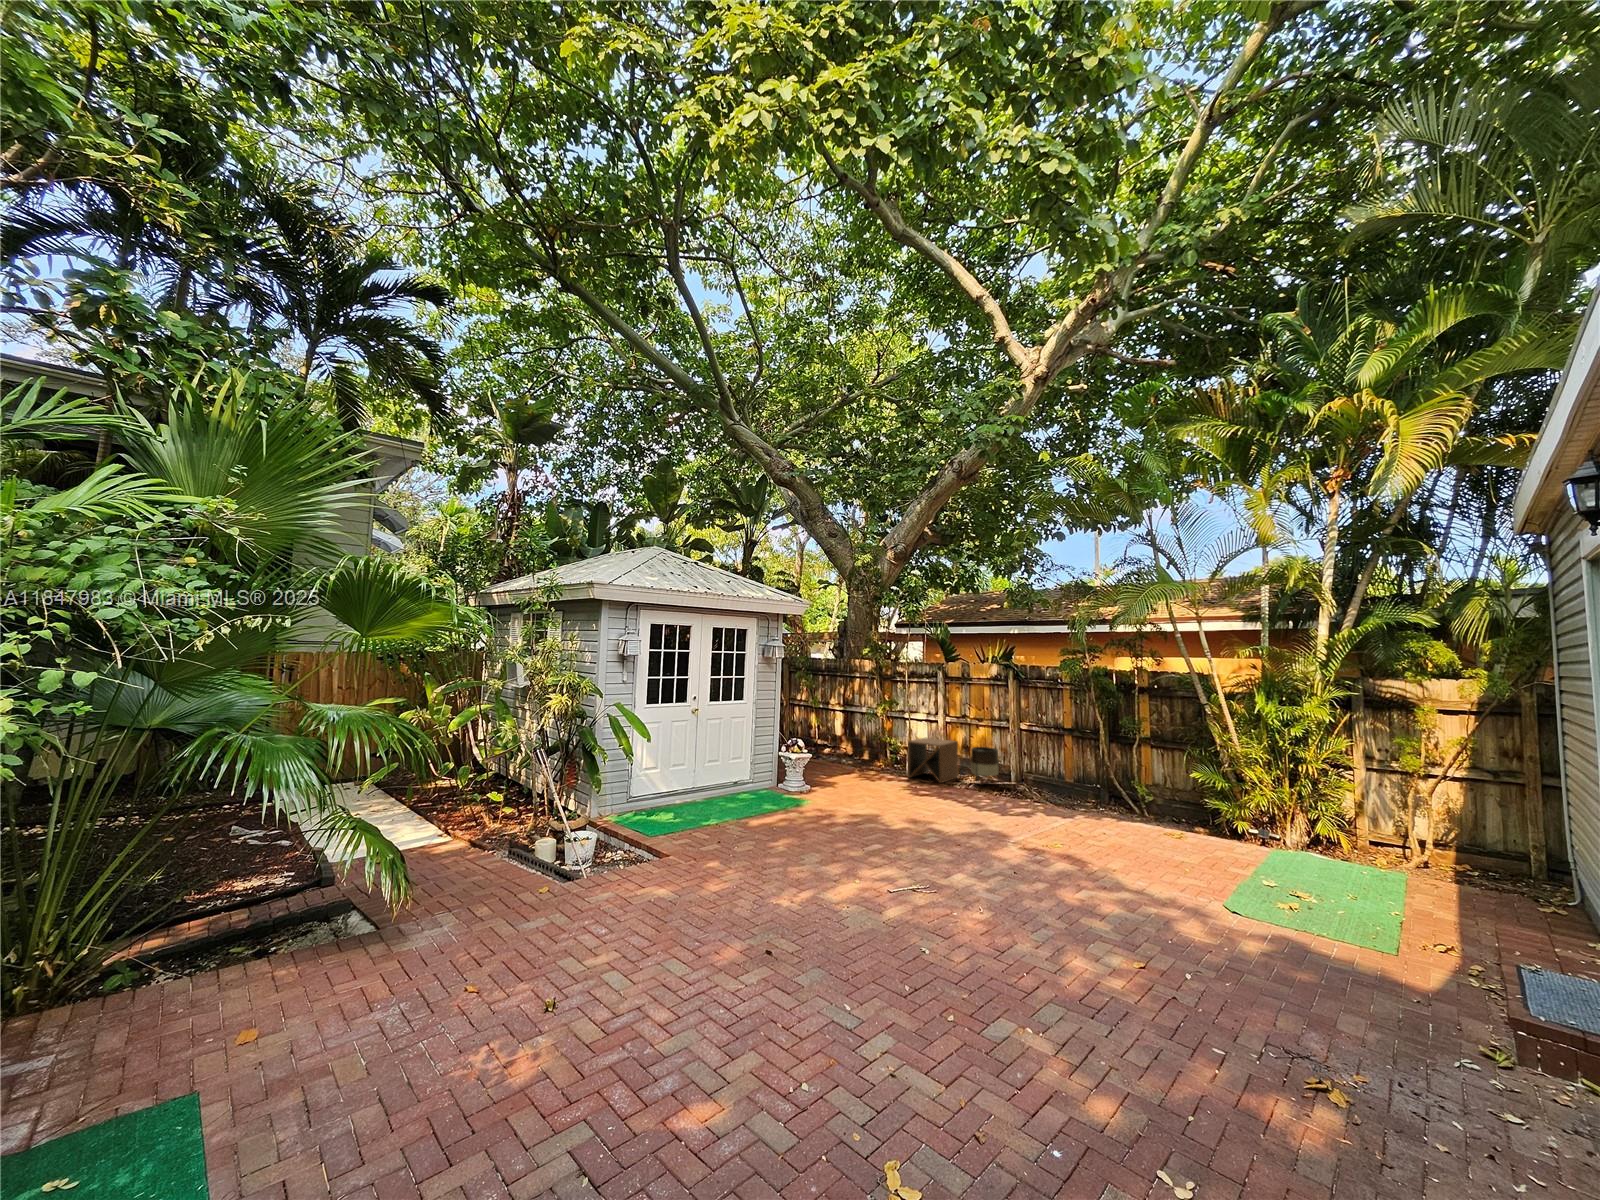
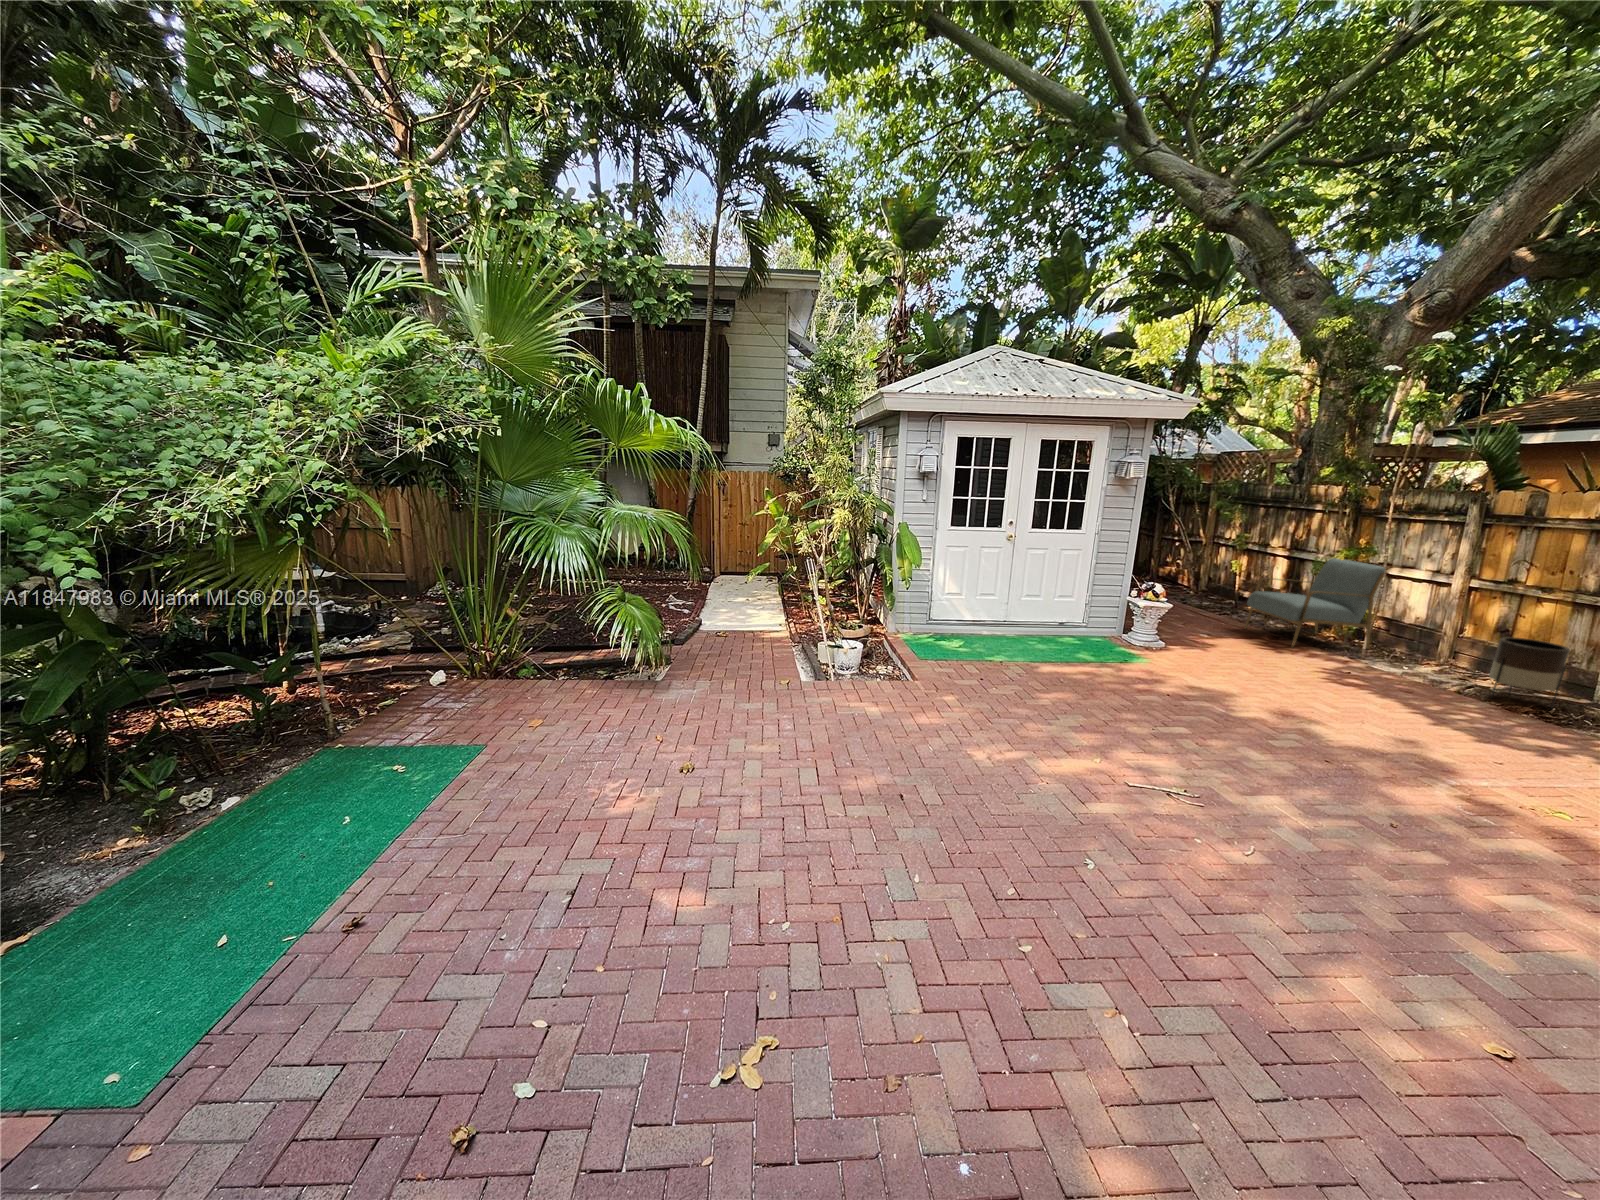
chair: none [838,710,906,777] -> present [1245,558,1385,649]
side table: present [908,738,958,783] -> none [1355,608,1481,680]

